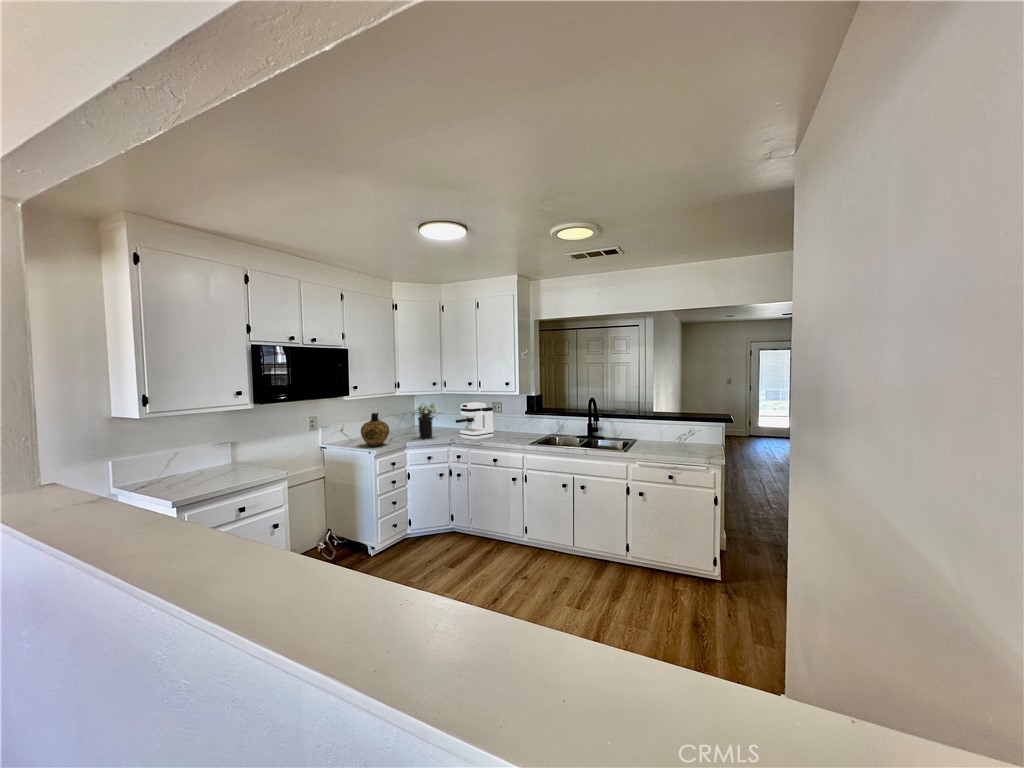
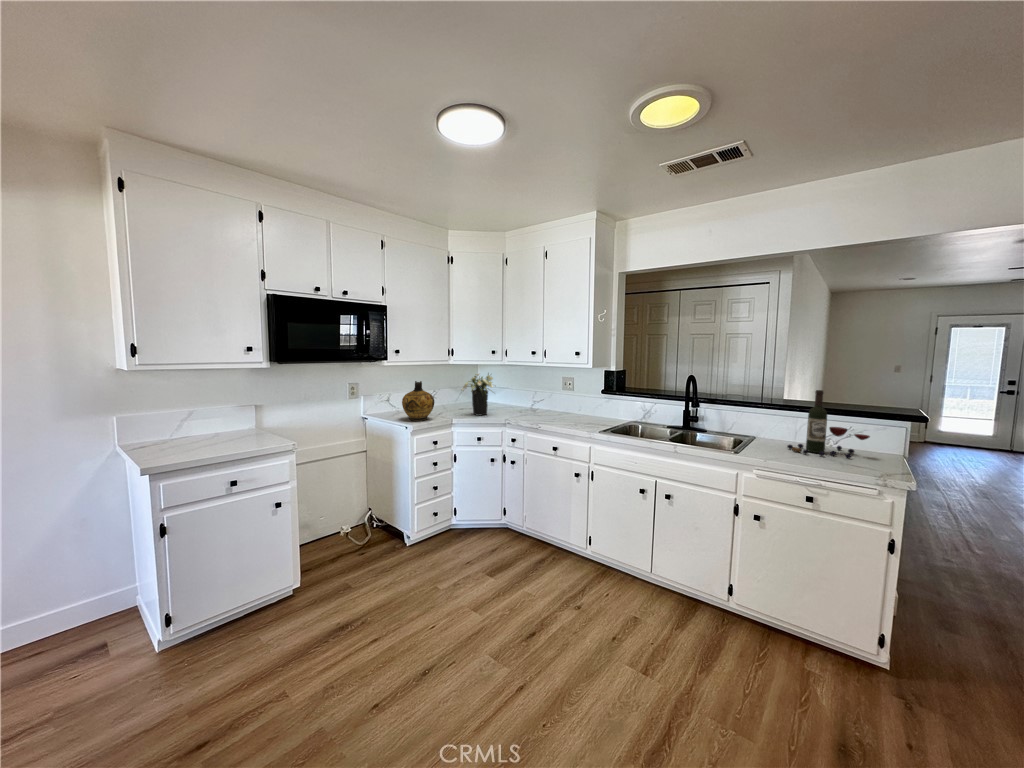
coffee maker: present [456,402,493,440] -> none [513,376,560,421]
wine bottle: none [657,405,705,449] -> present [787,390,870,458]

